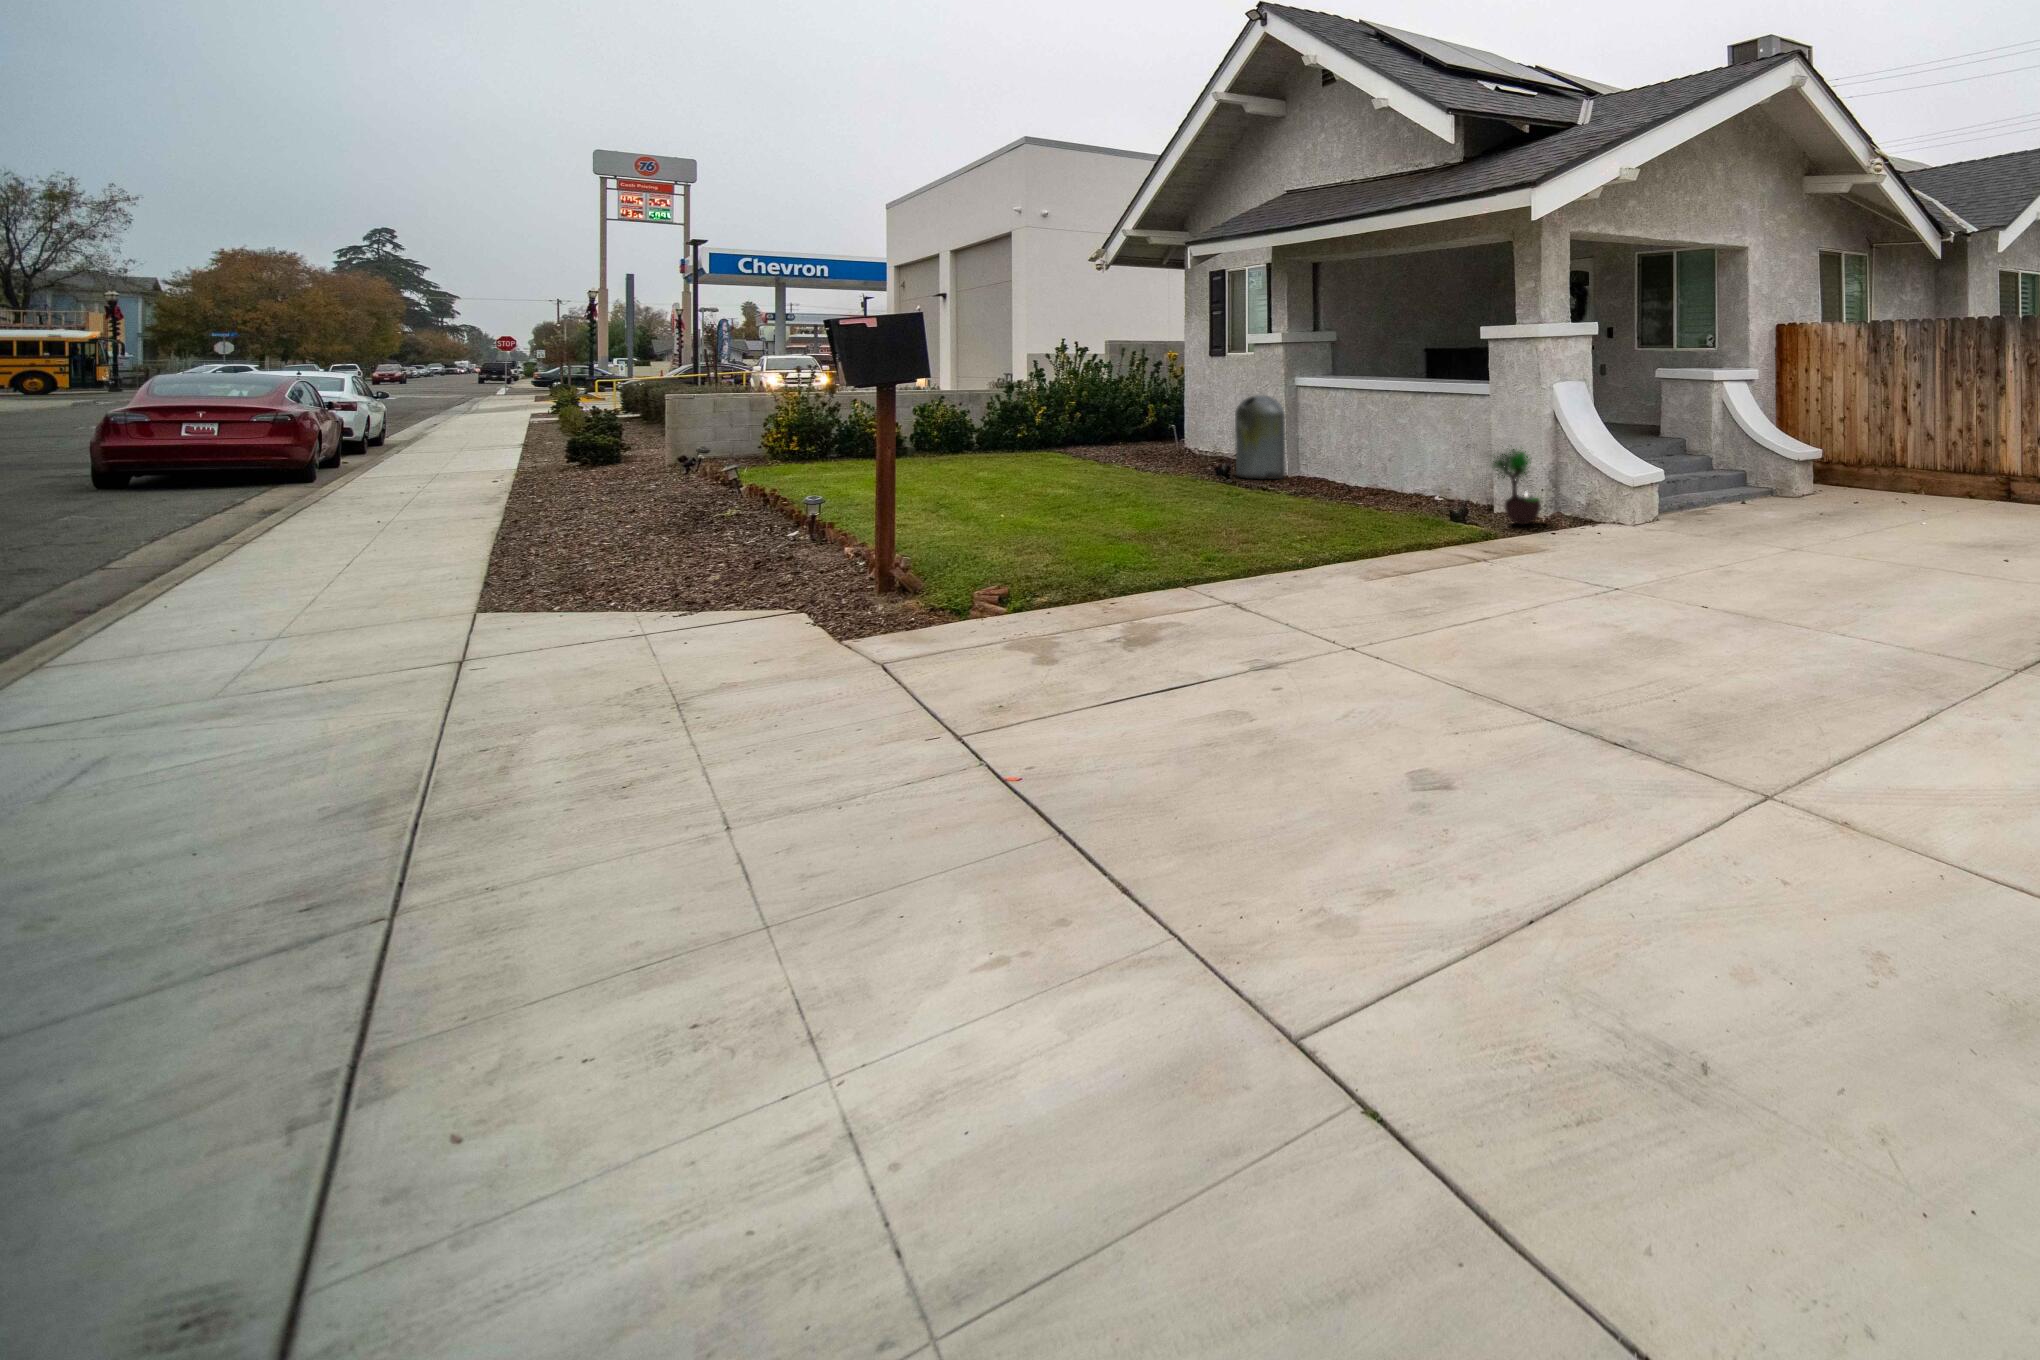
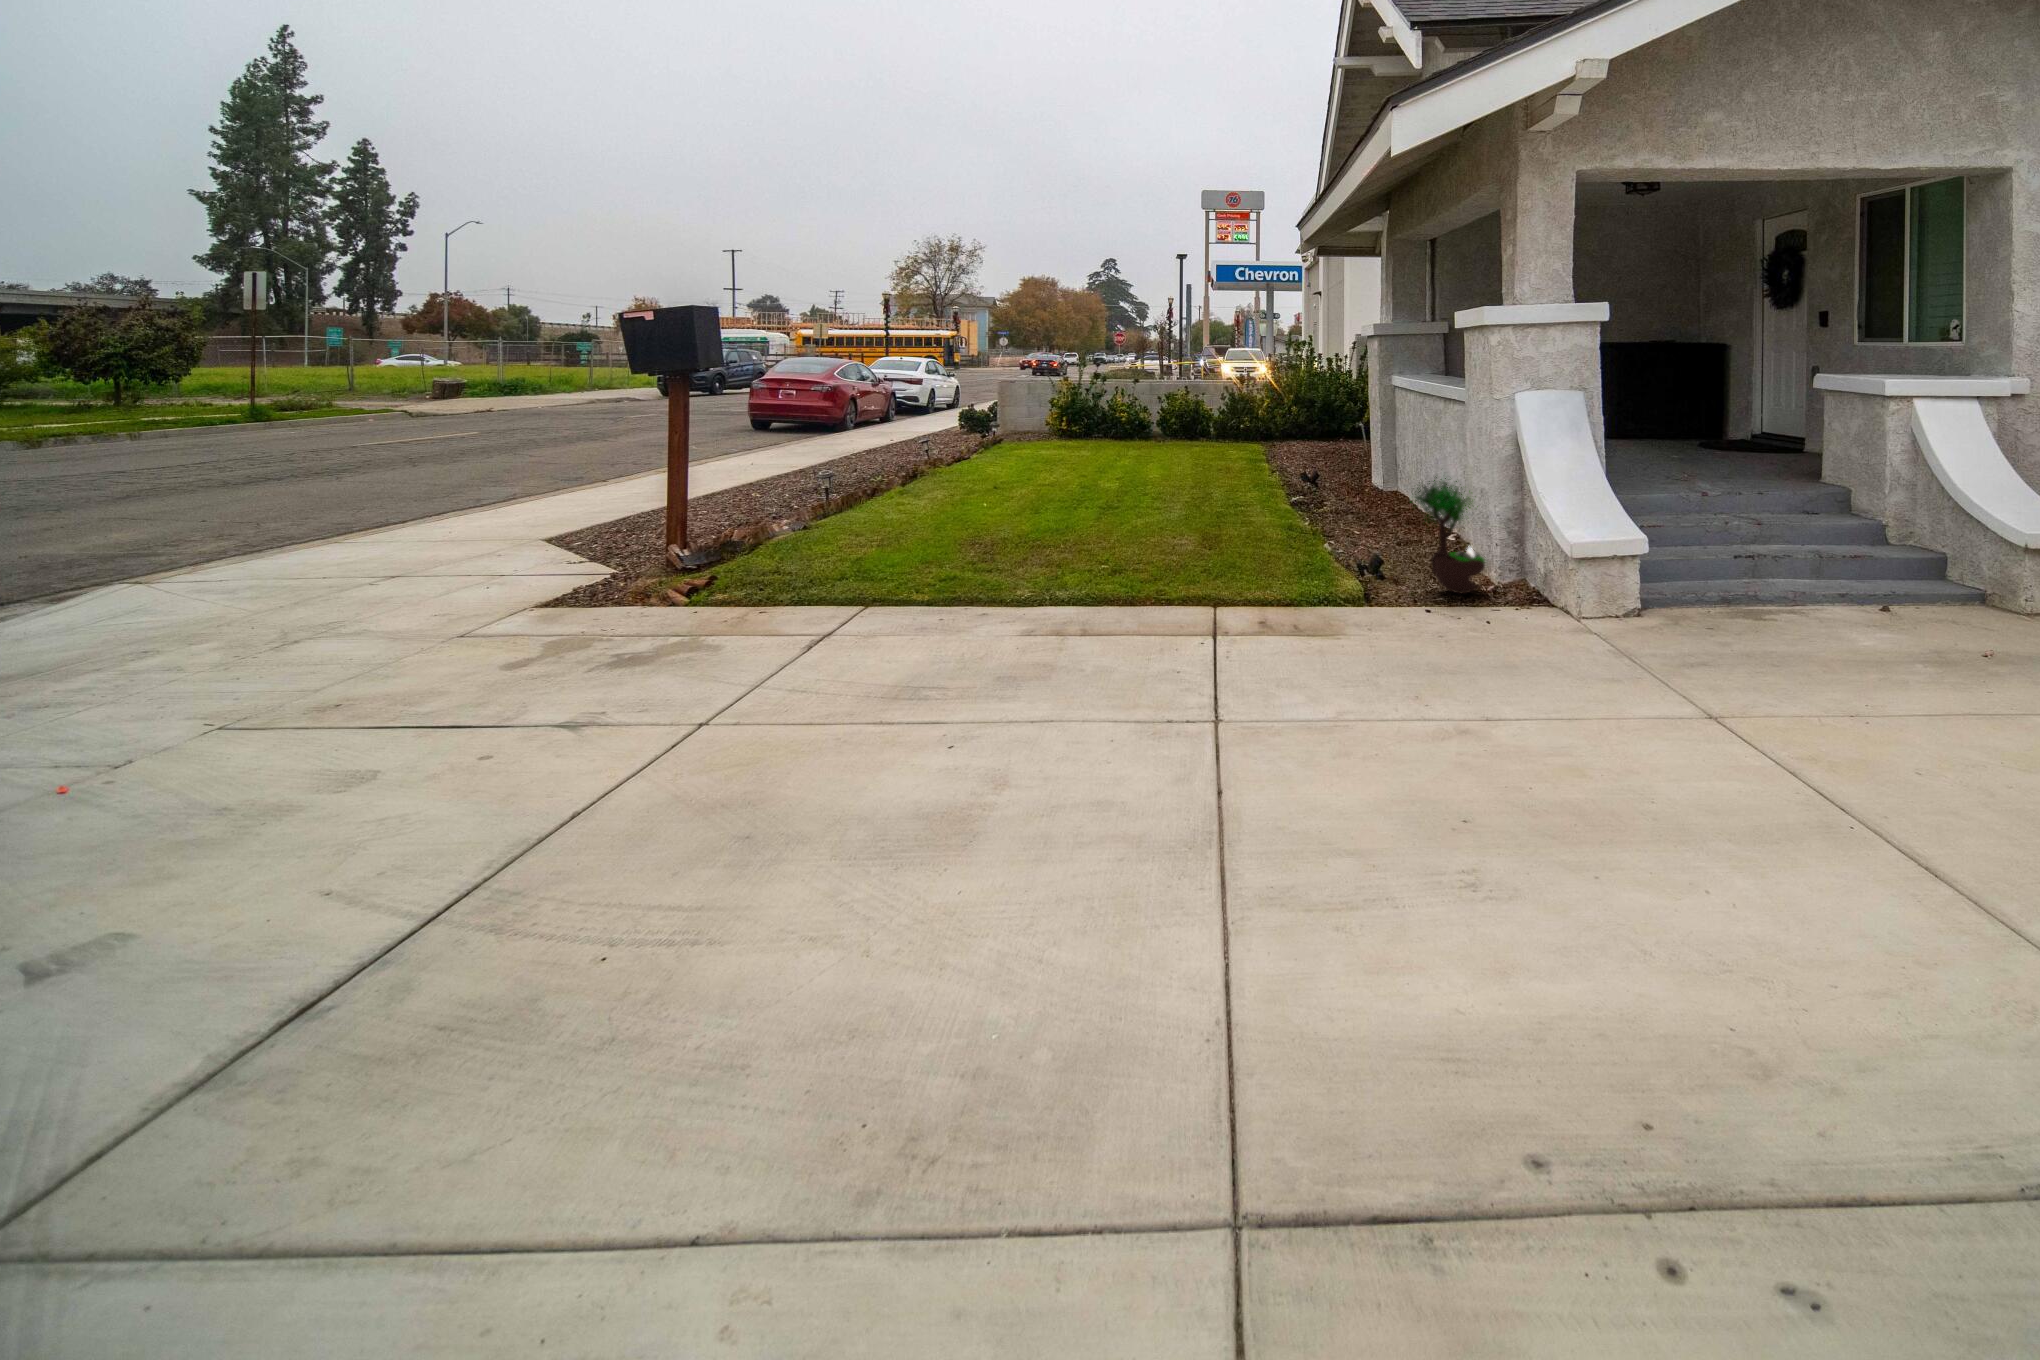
trash can: present [1235,395,1286,479] -> none [1320,395,1366,495]

